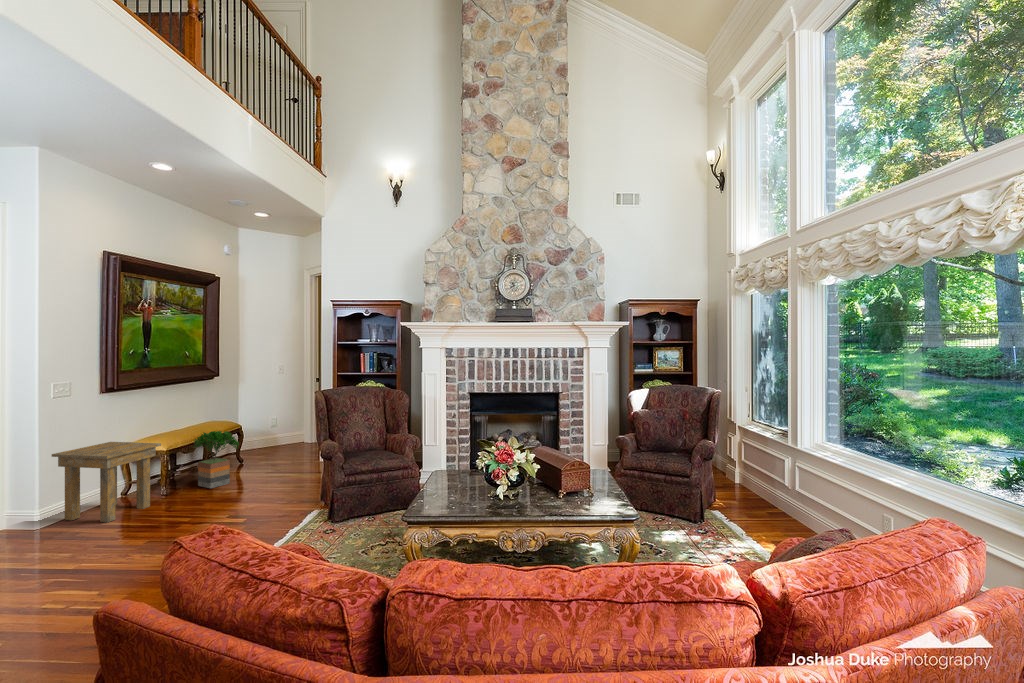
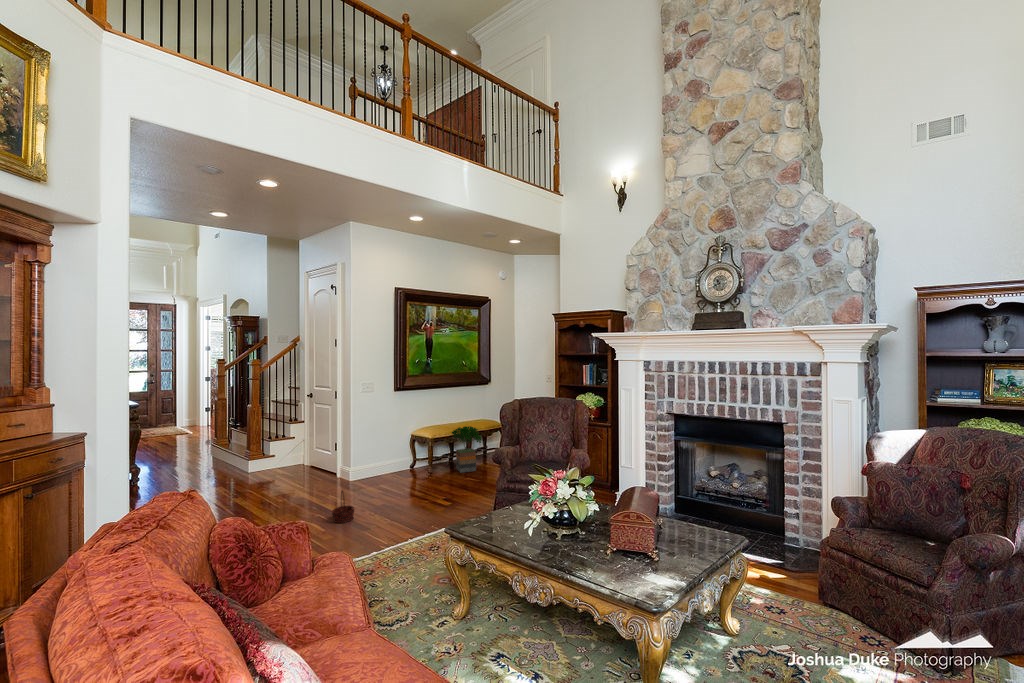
side table: present [52,442,161,522] -> none [361,428,420,488]
basket: none [79,523,120,570] -> present [332,491,354,523]

